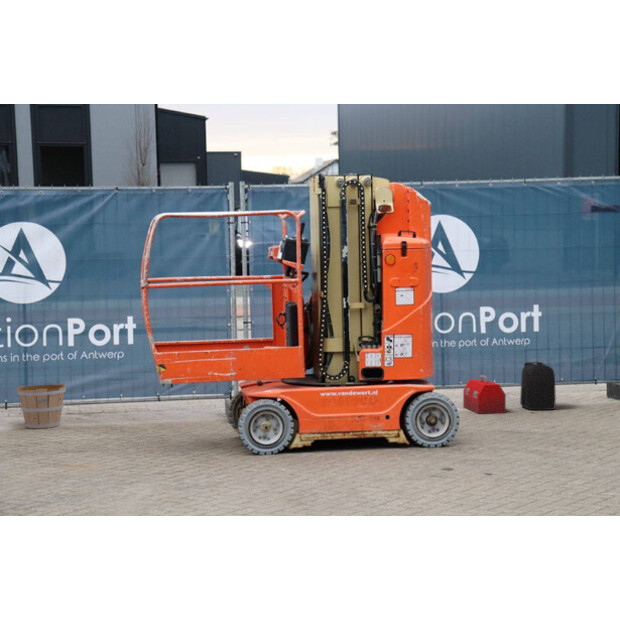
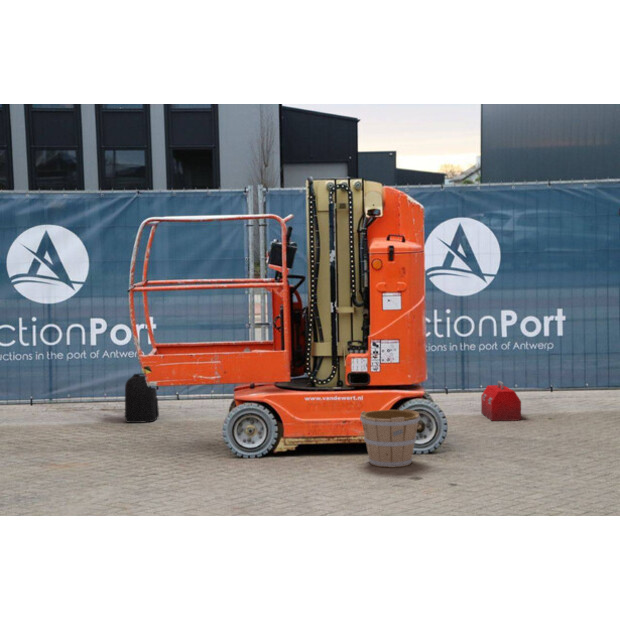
backpack: present [520,362,556,410] -> present [124,373,159,423]
wooden bucket: present [17,384,66,429] -> present [360,409,420,468]

